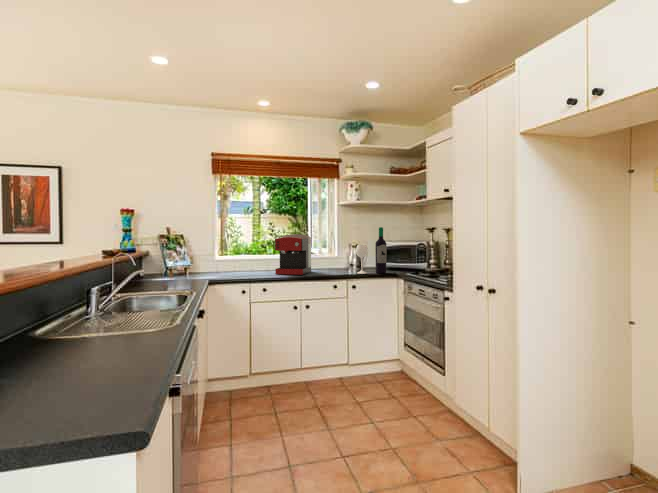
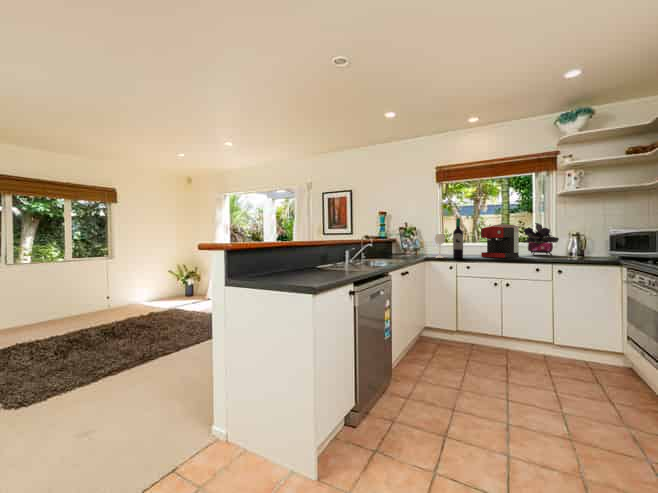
wine bottle: present [356,227,387,274] -> present [434,218,463,258]
potted plant: none [312,233,342,268] -> present [524,223,559,255]

